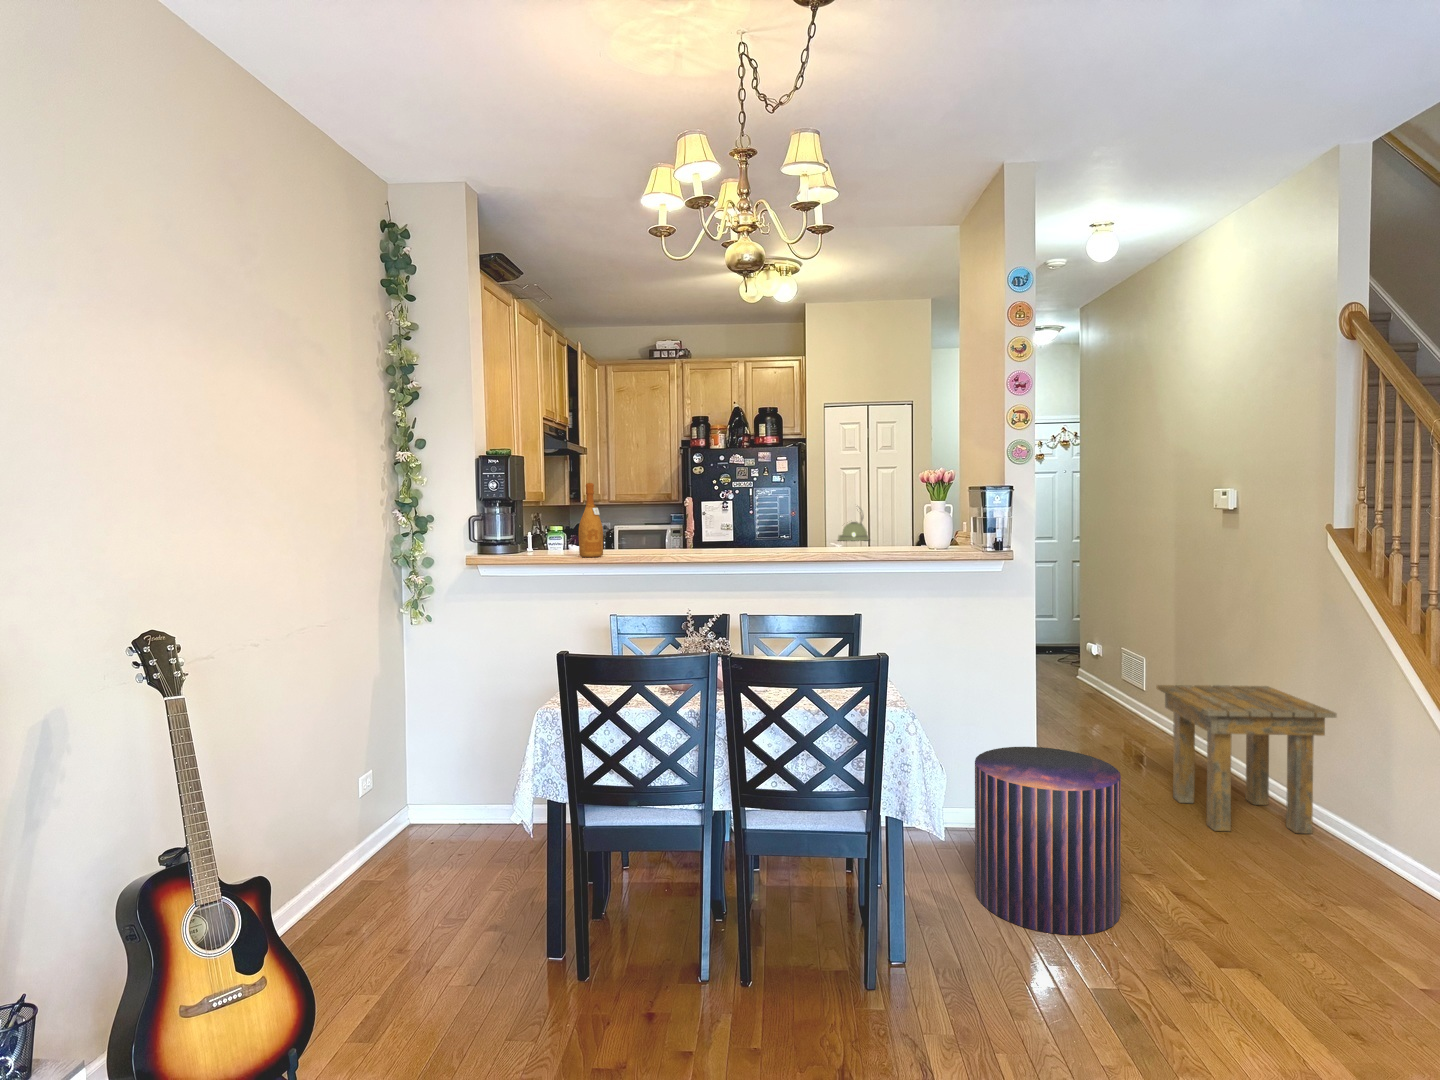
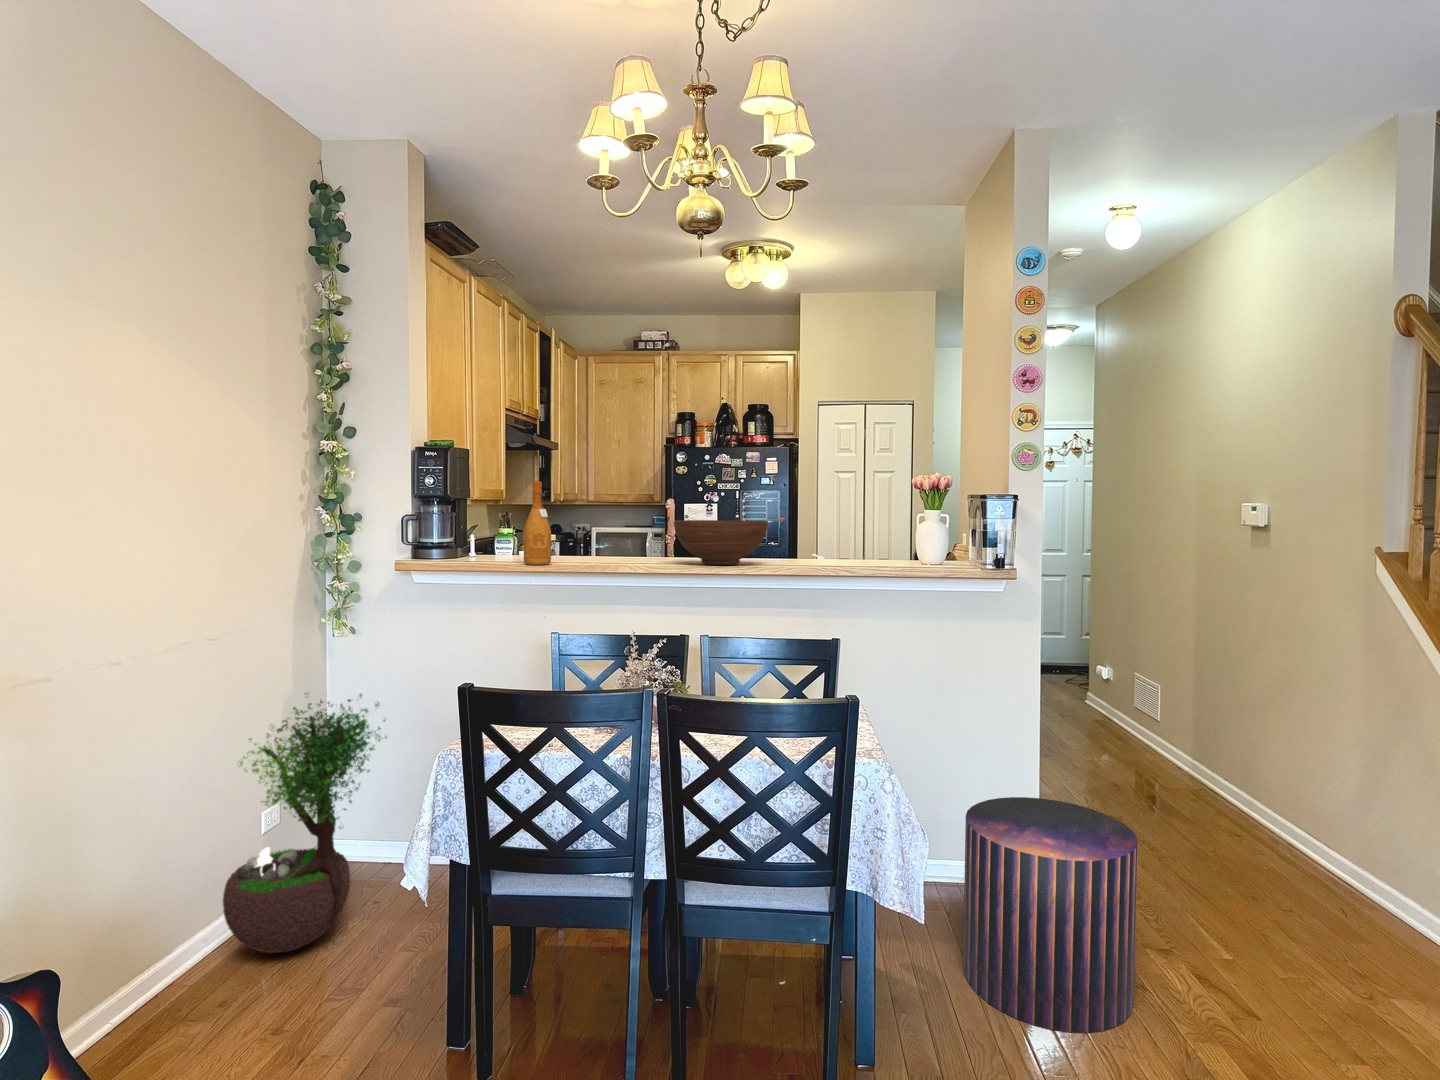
kettle: present [838,508,869,541] -> none [827,511,864,550]
fruit bowl: none [710,514,793,554] -> present [674,520,768,565]
potted tree: none [338,669,470,895] -> present [223,693,387,953]
side table: present [1157,685,1337,834] -> none [1176,722,1387,902]

